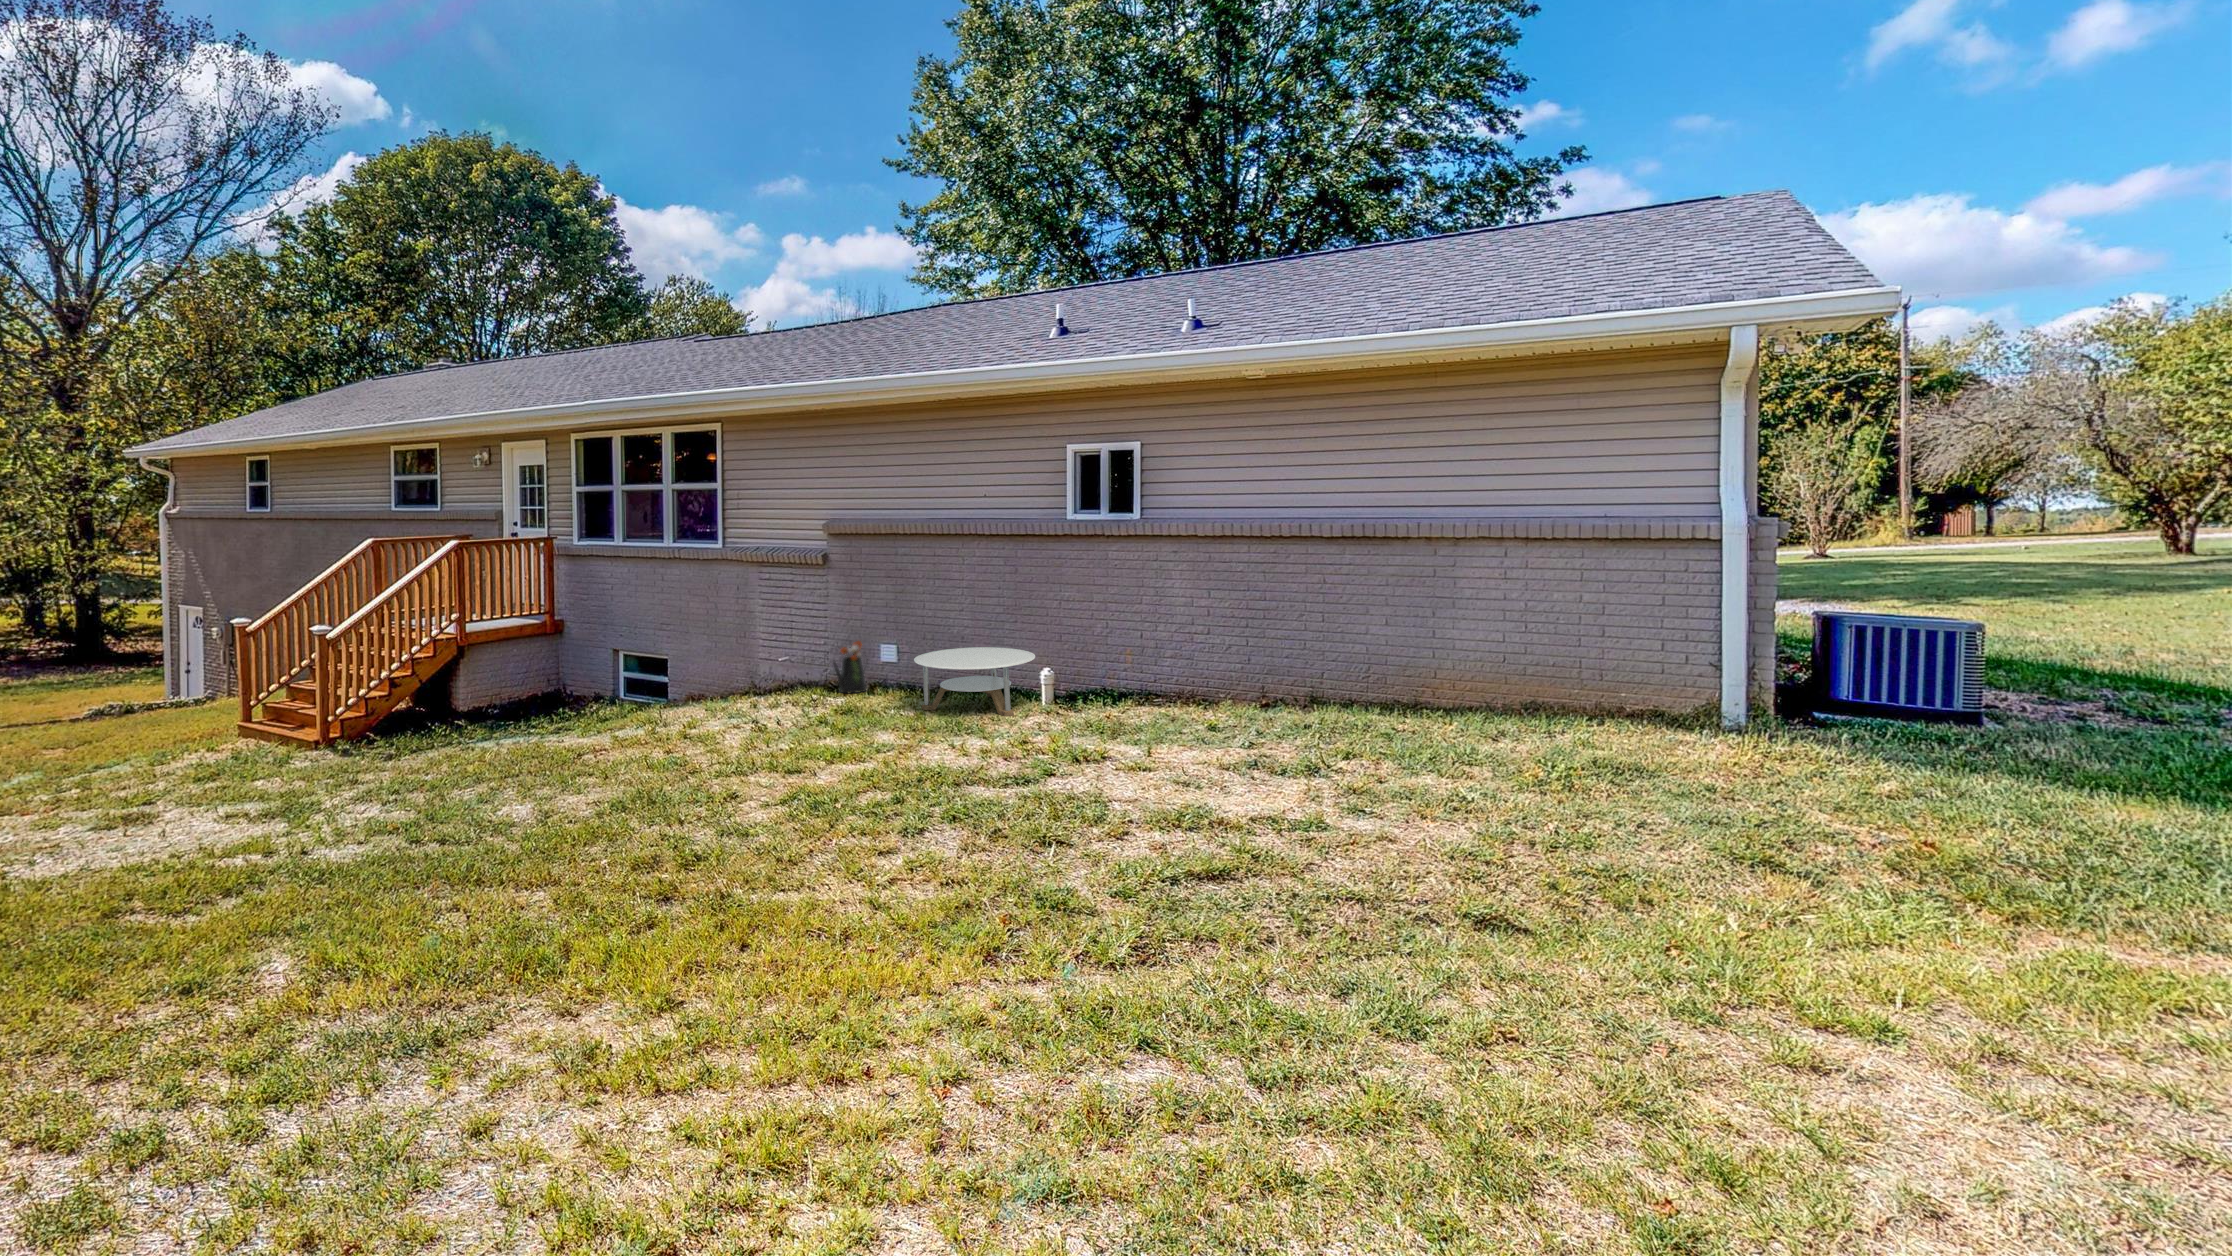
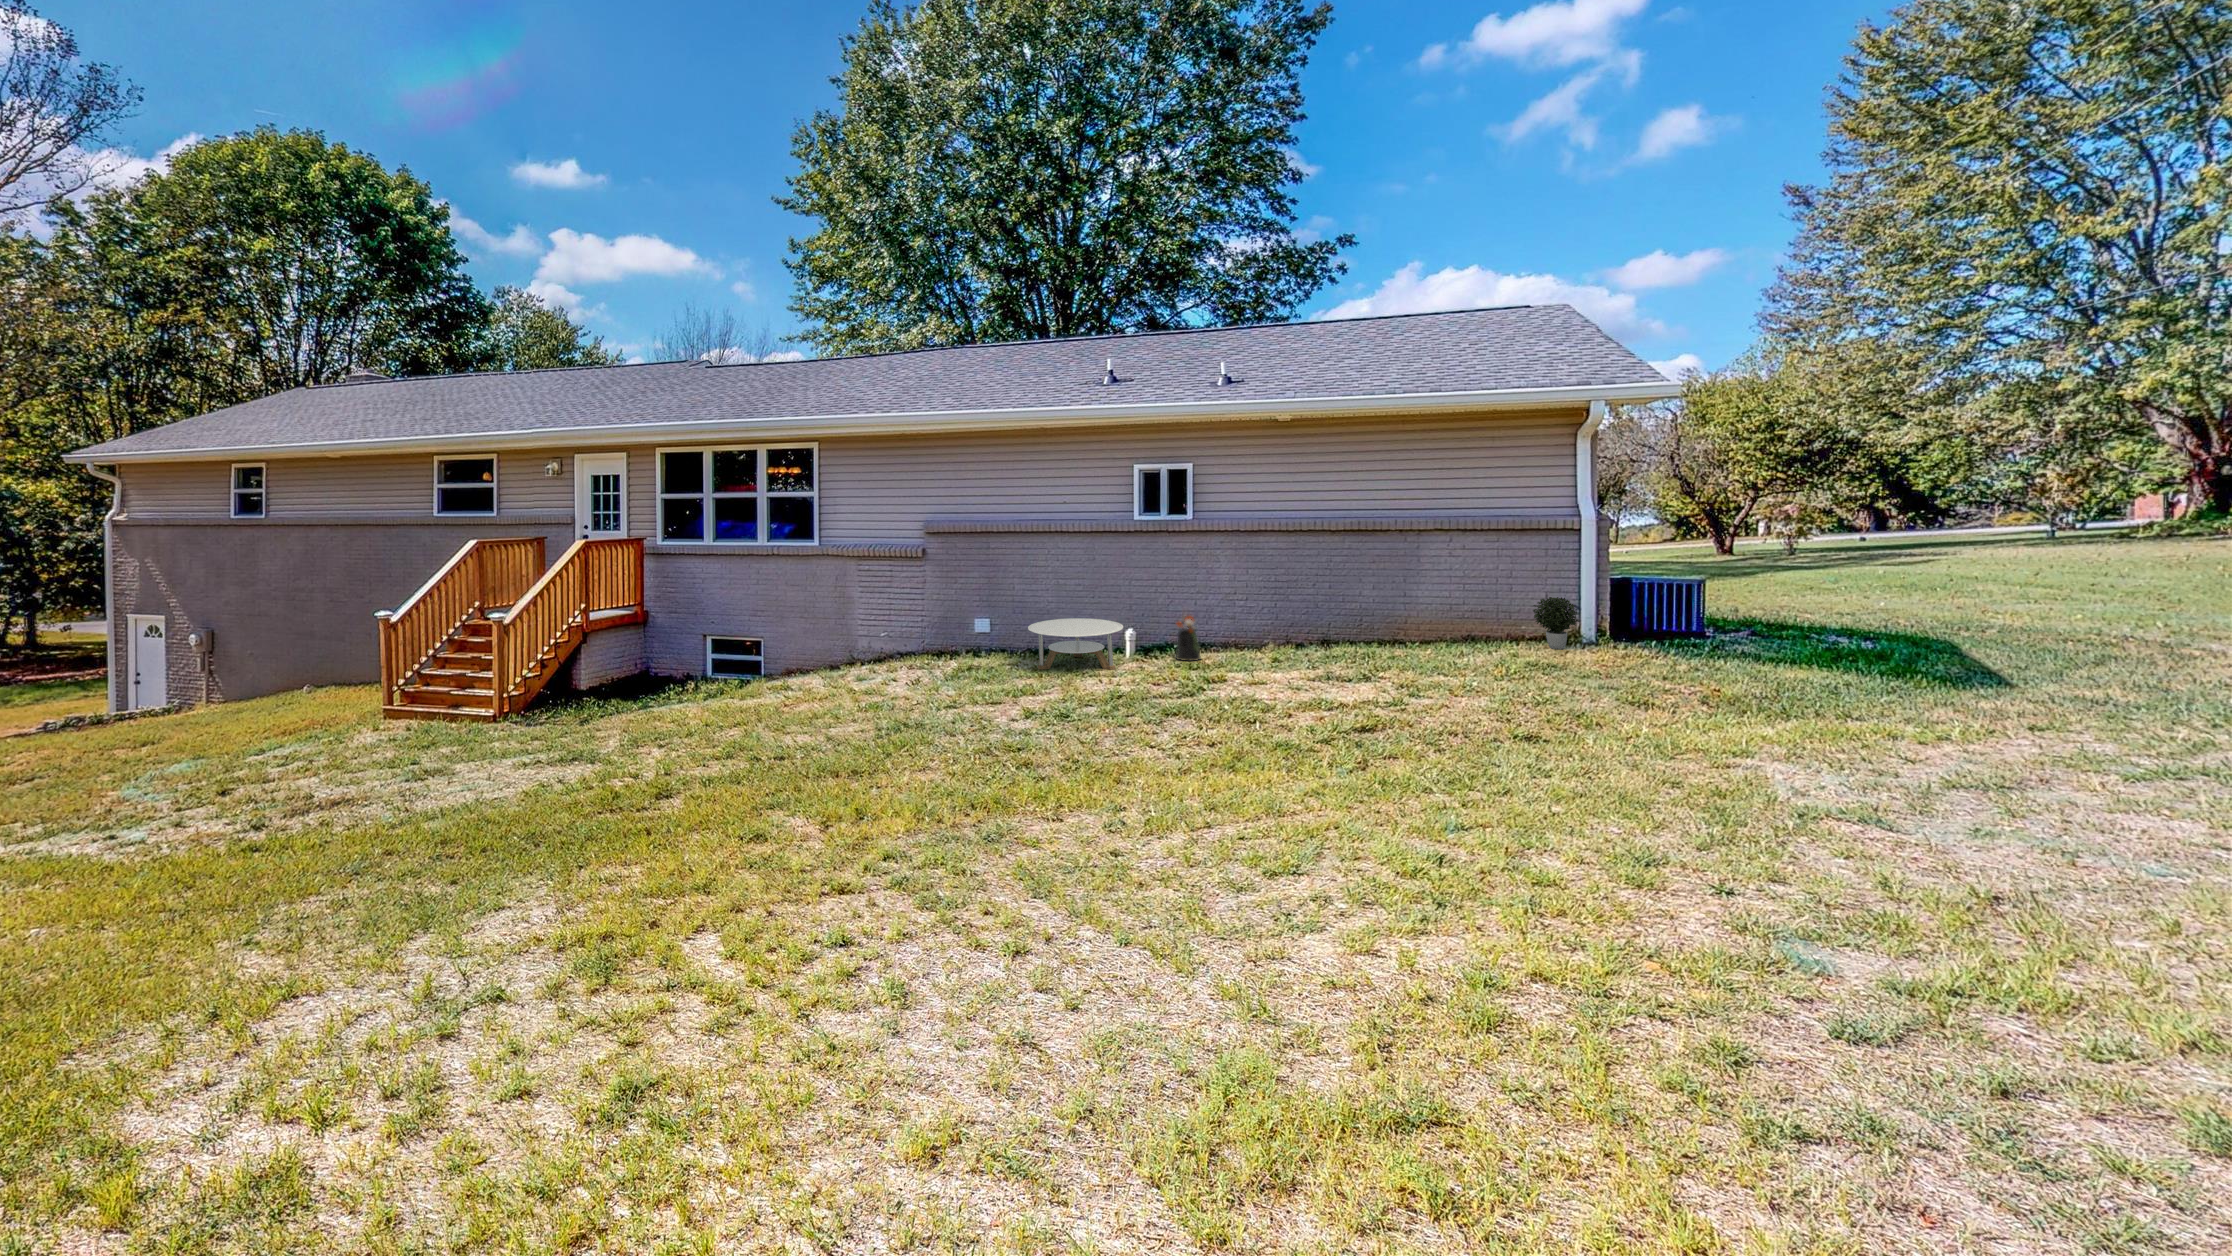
watering can: present [834,641,867,693] -> present [1176,616,1201,661]
potted plant: none [1628,644,1703,728] -> present [1533,597,1579,649]

